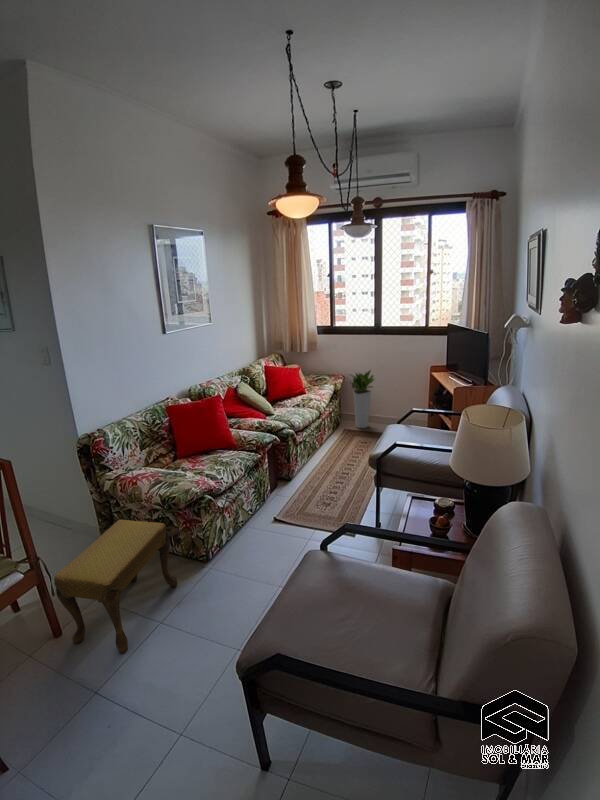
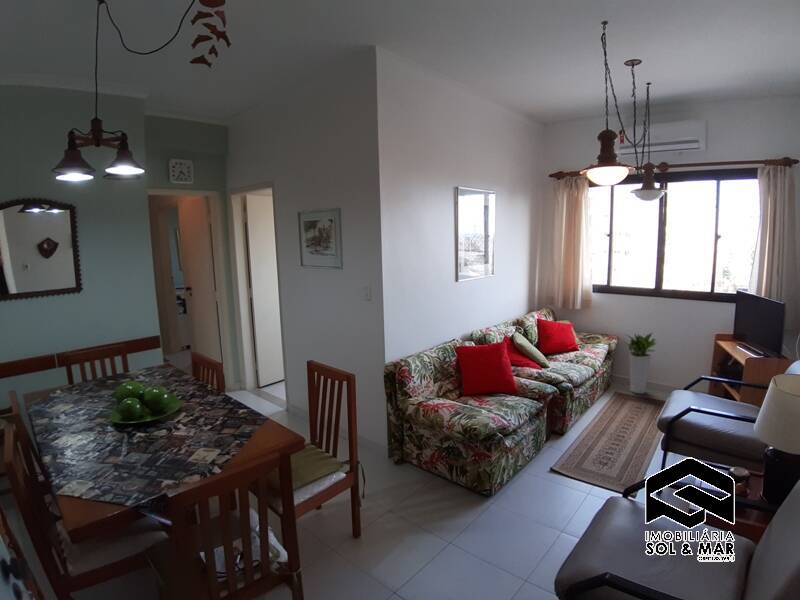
footstool: present [54,520,177,654] -> none [377,441,466,563]

